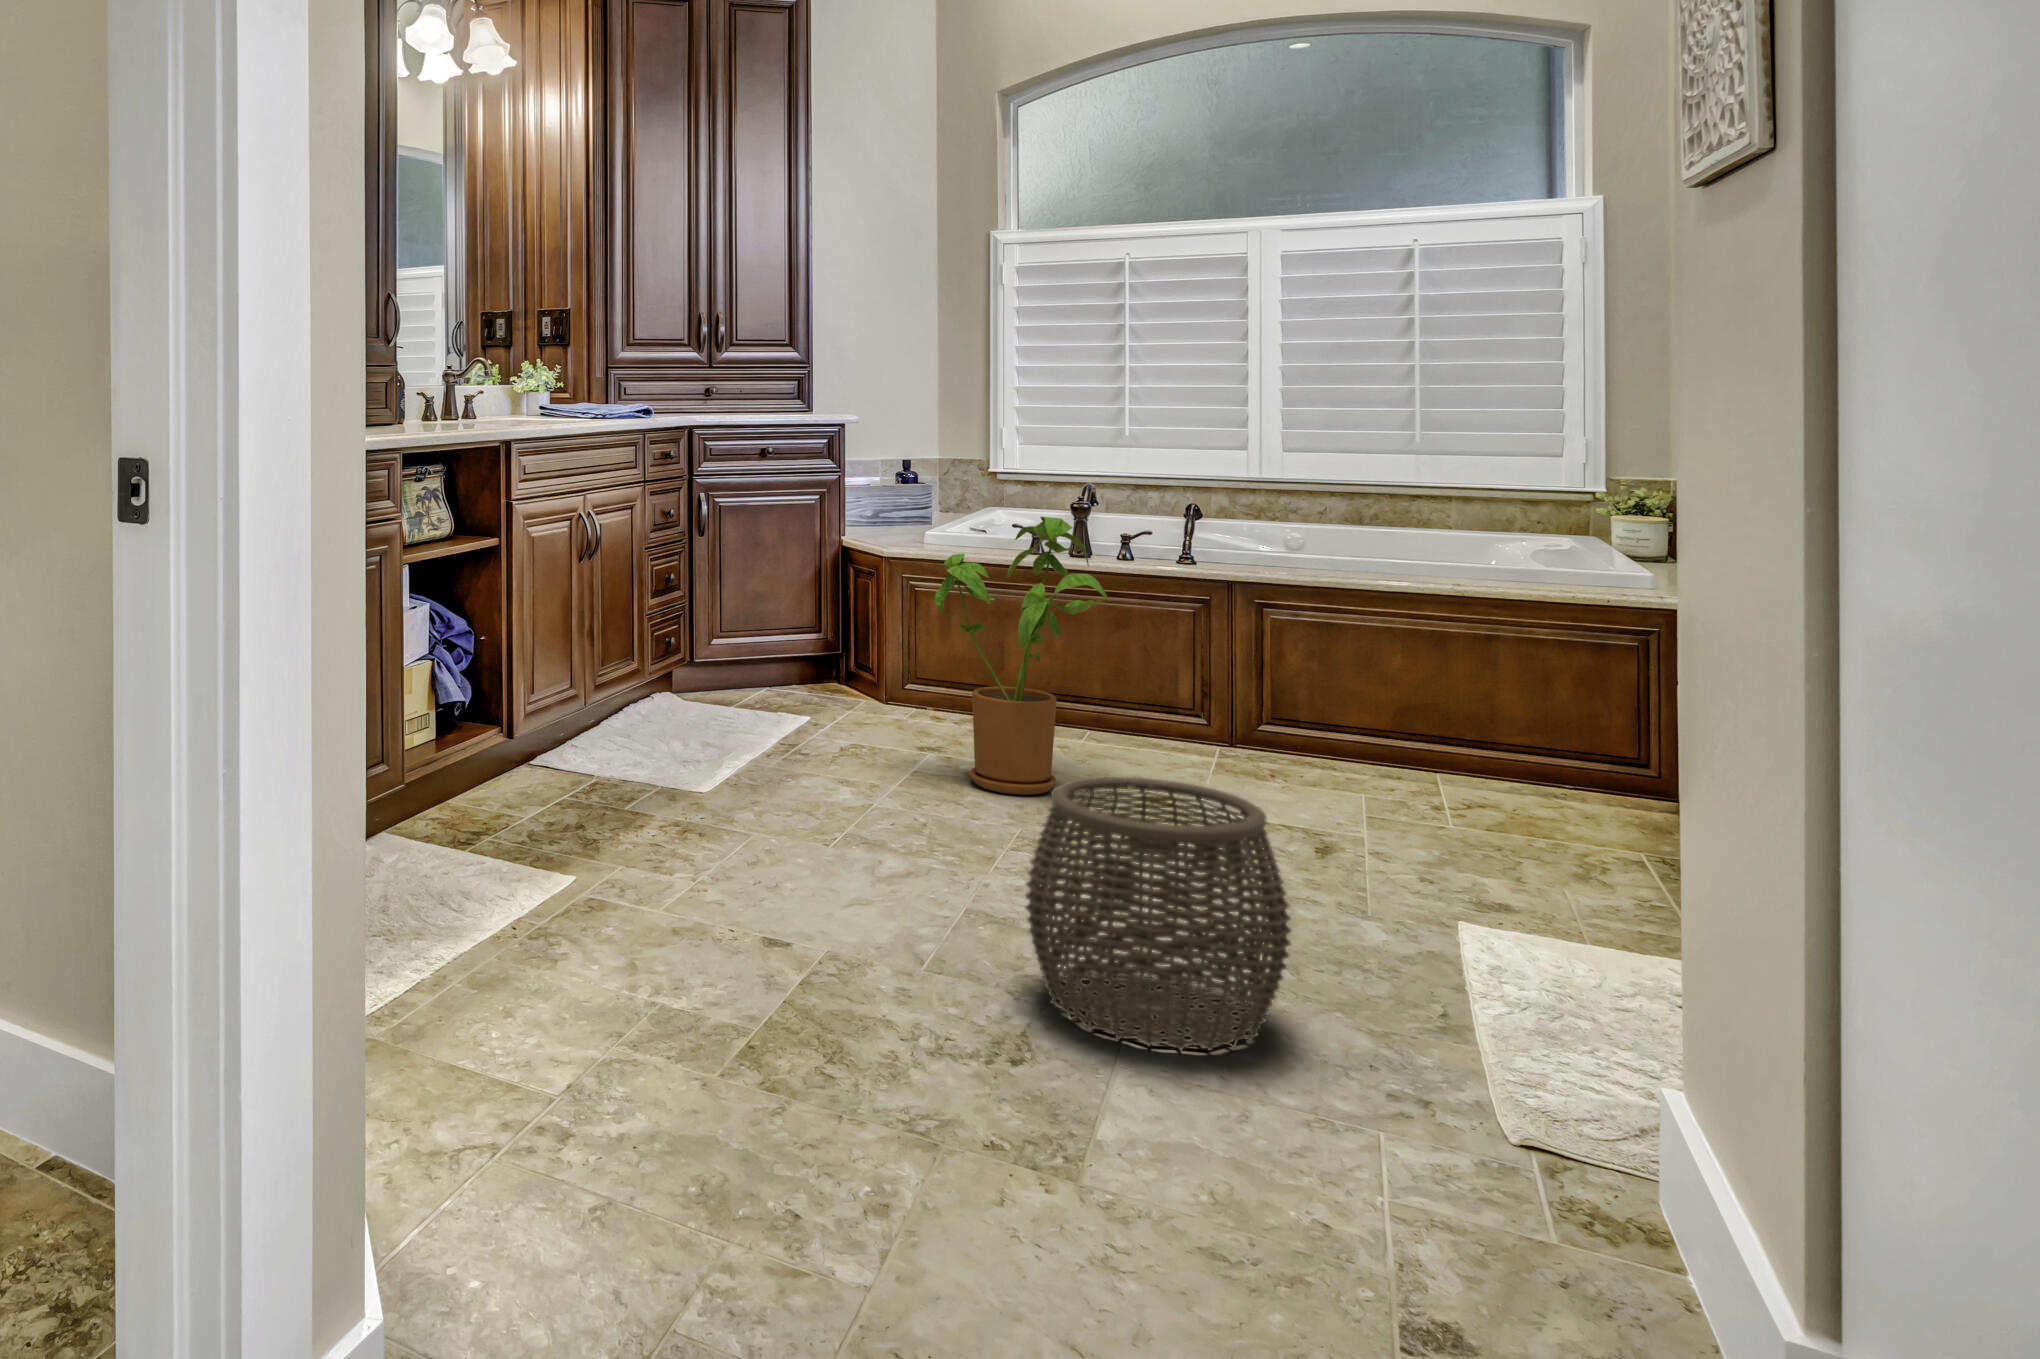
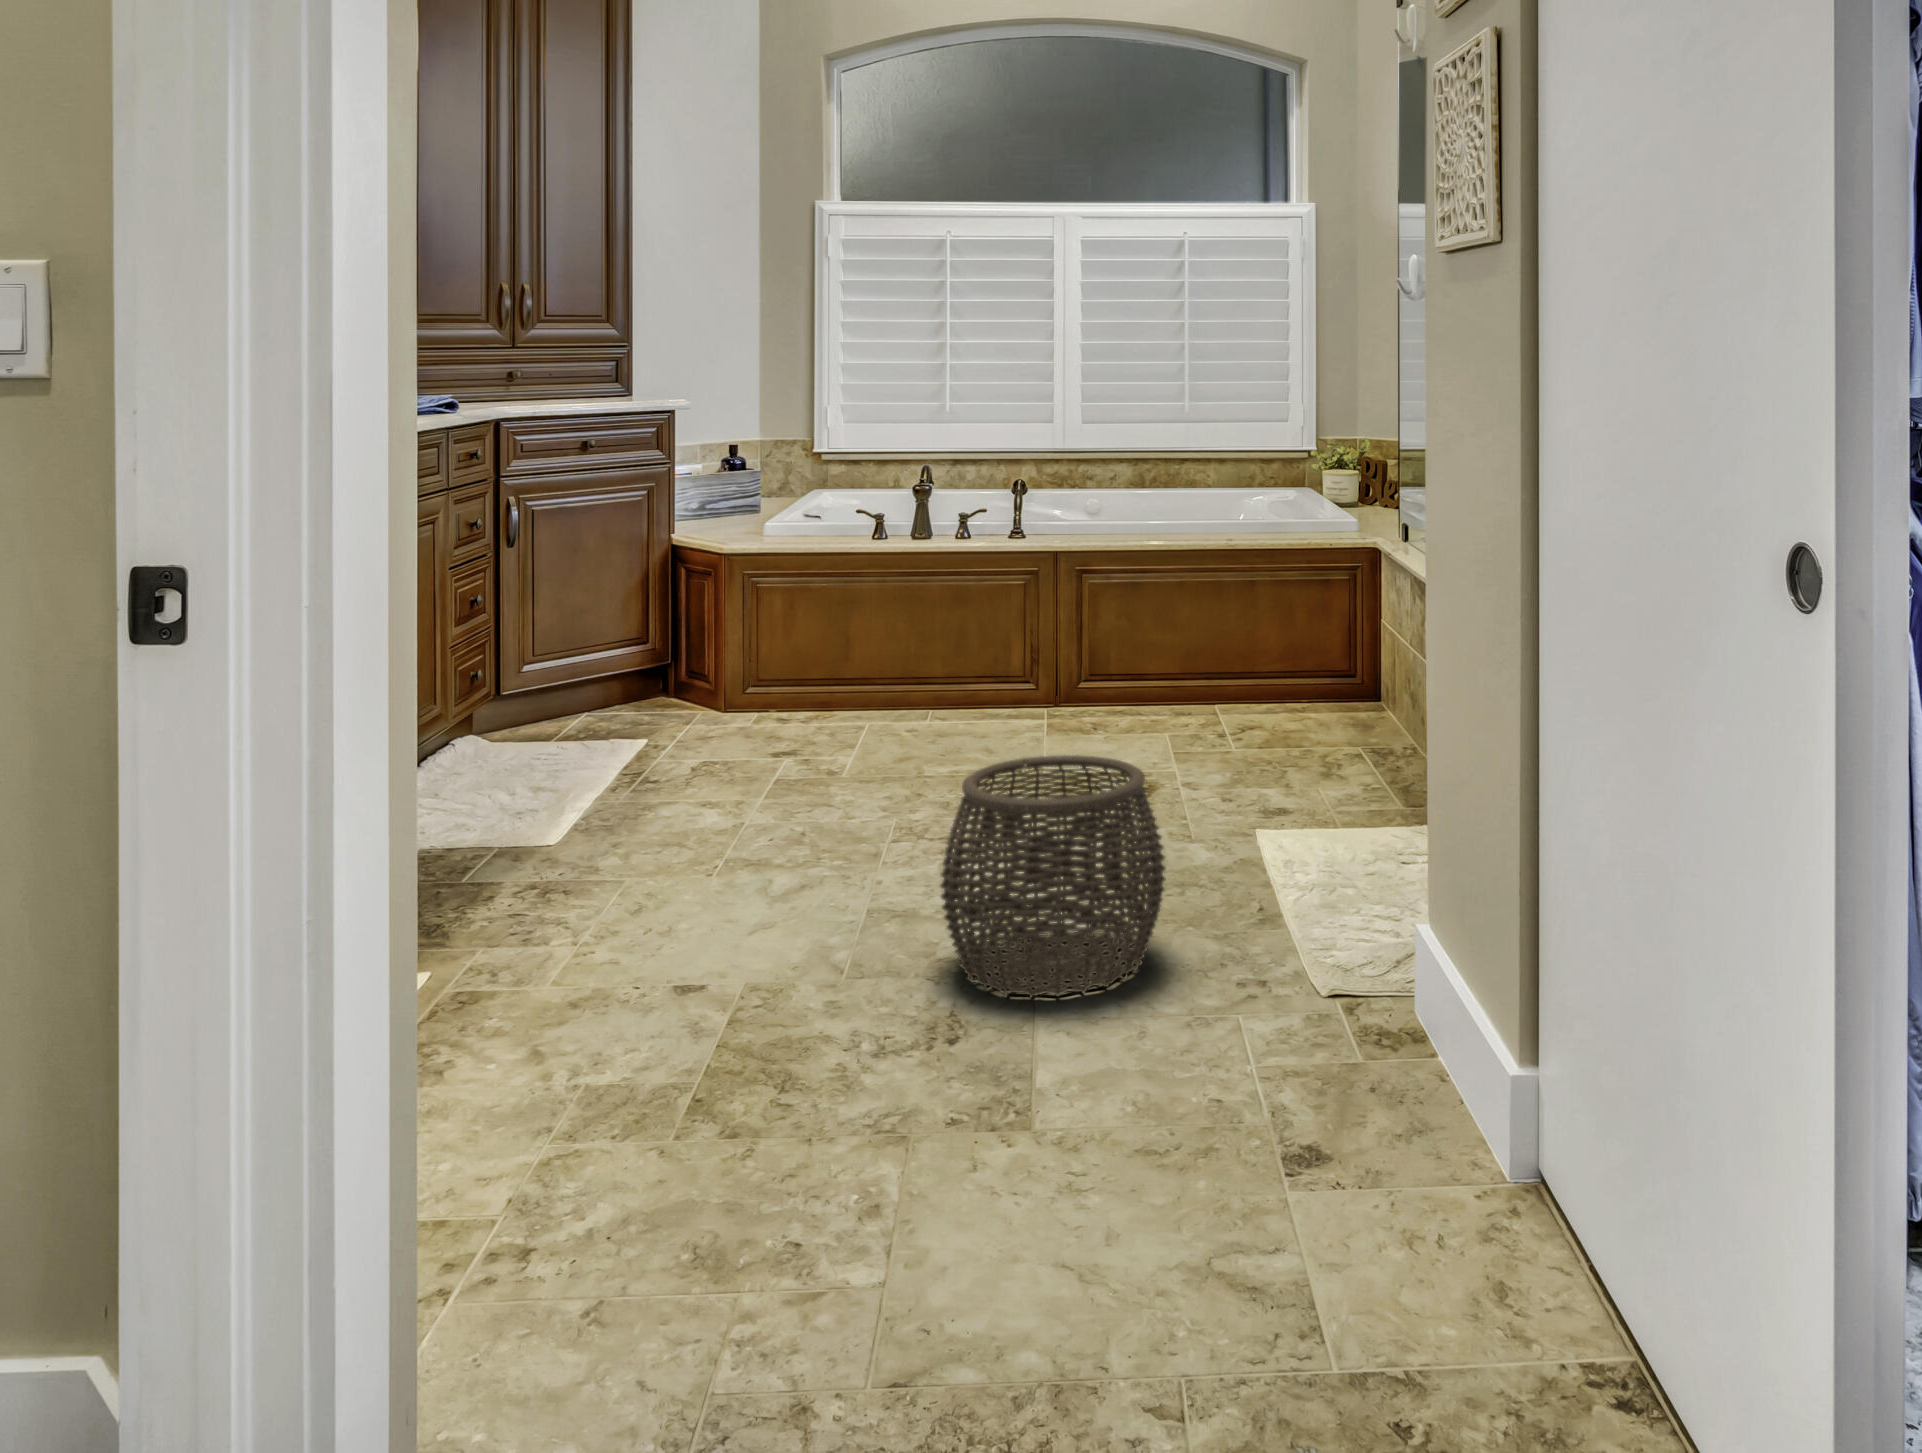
house plant: present [935,517,1110,795] -> none [796,508,971,786]

